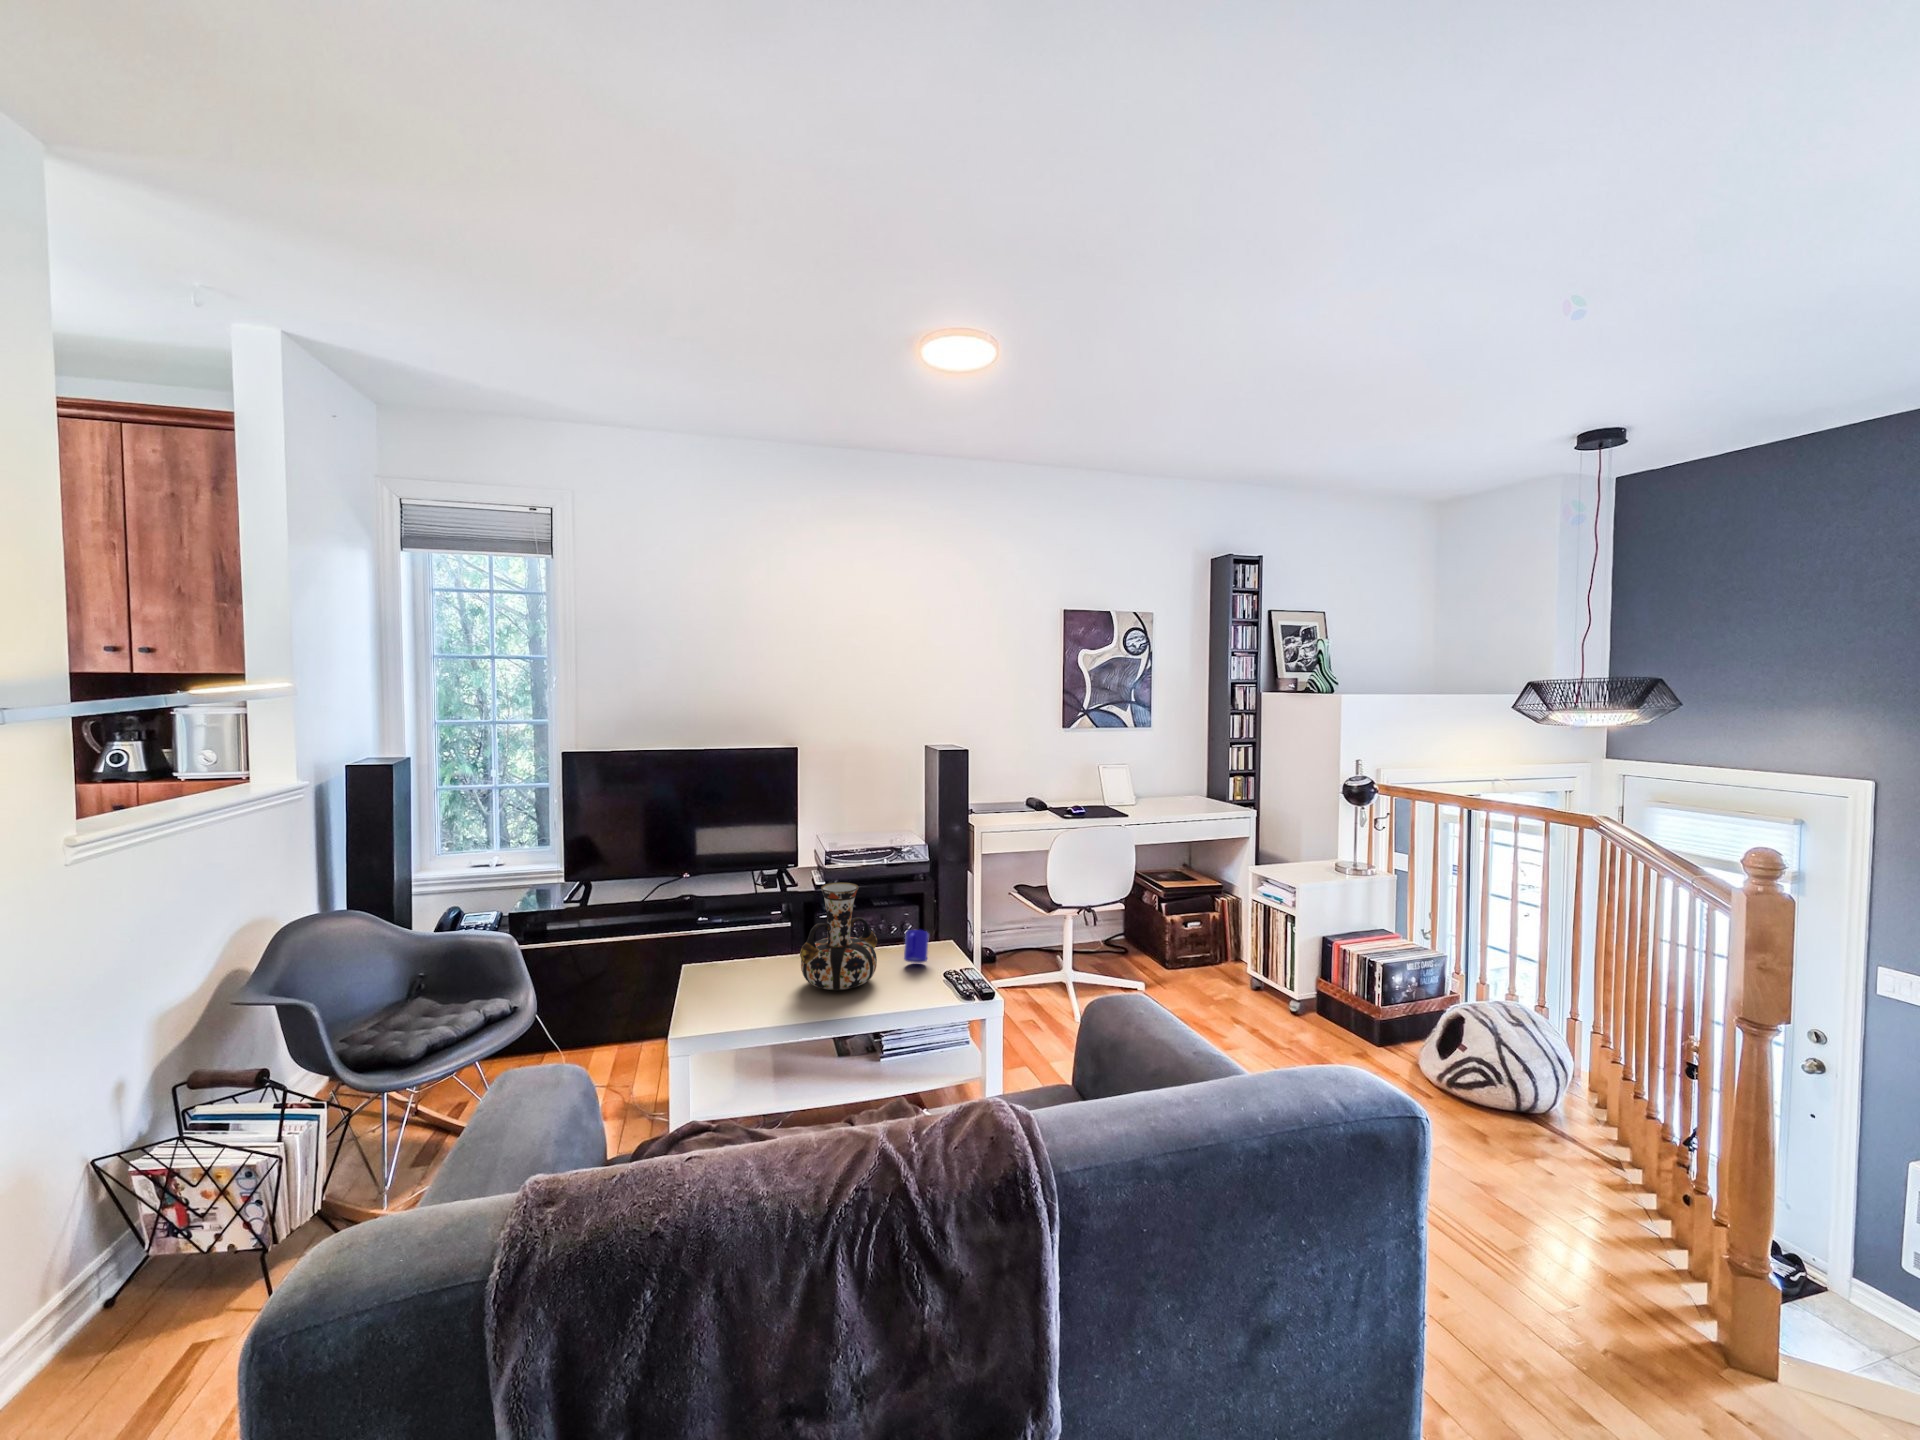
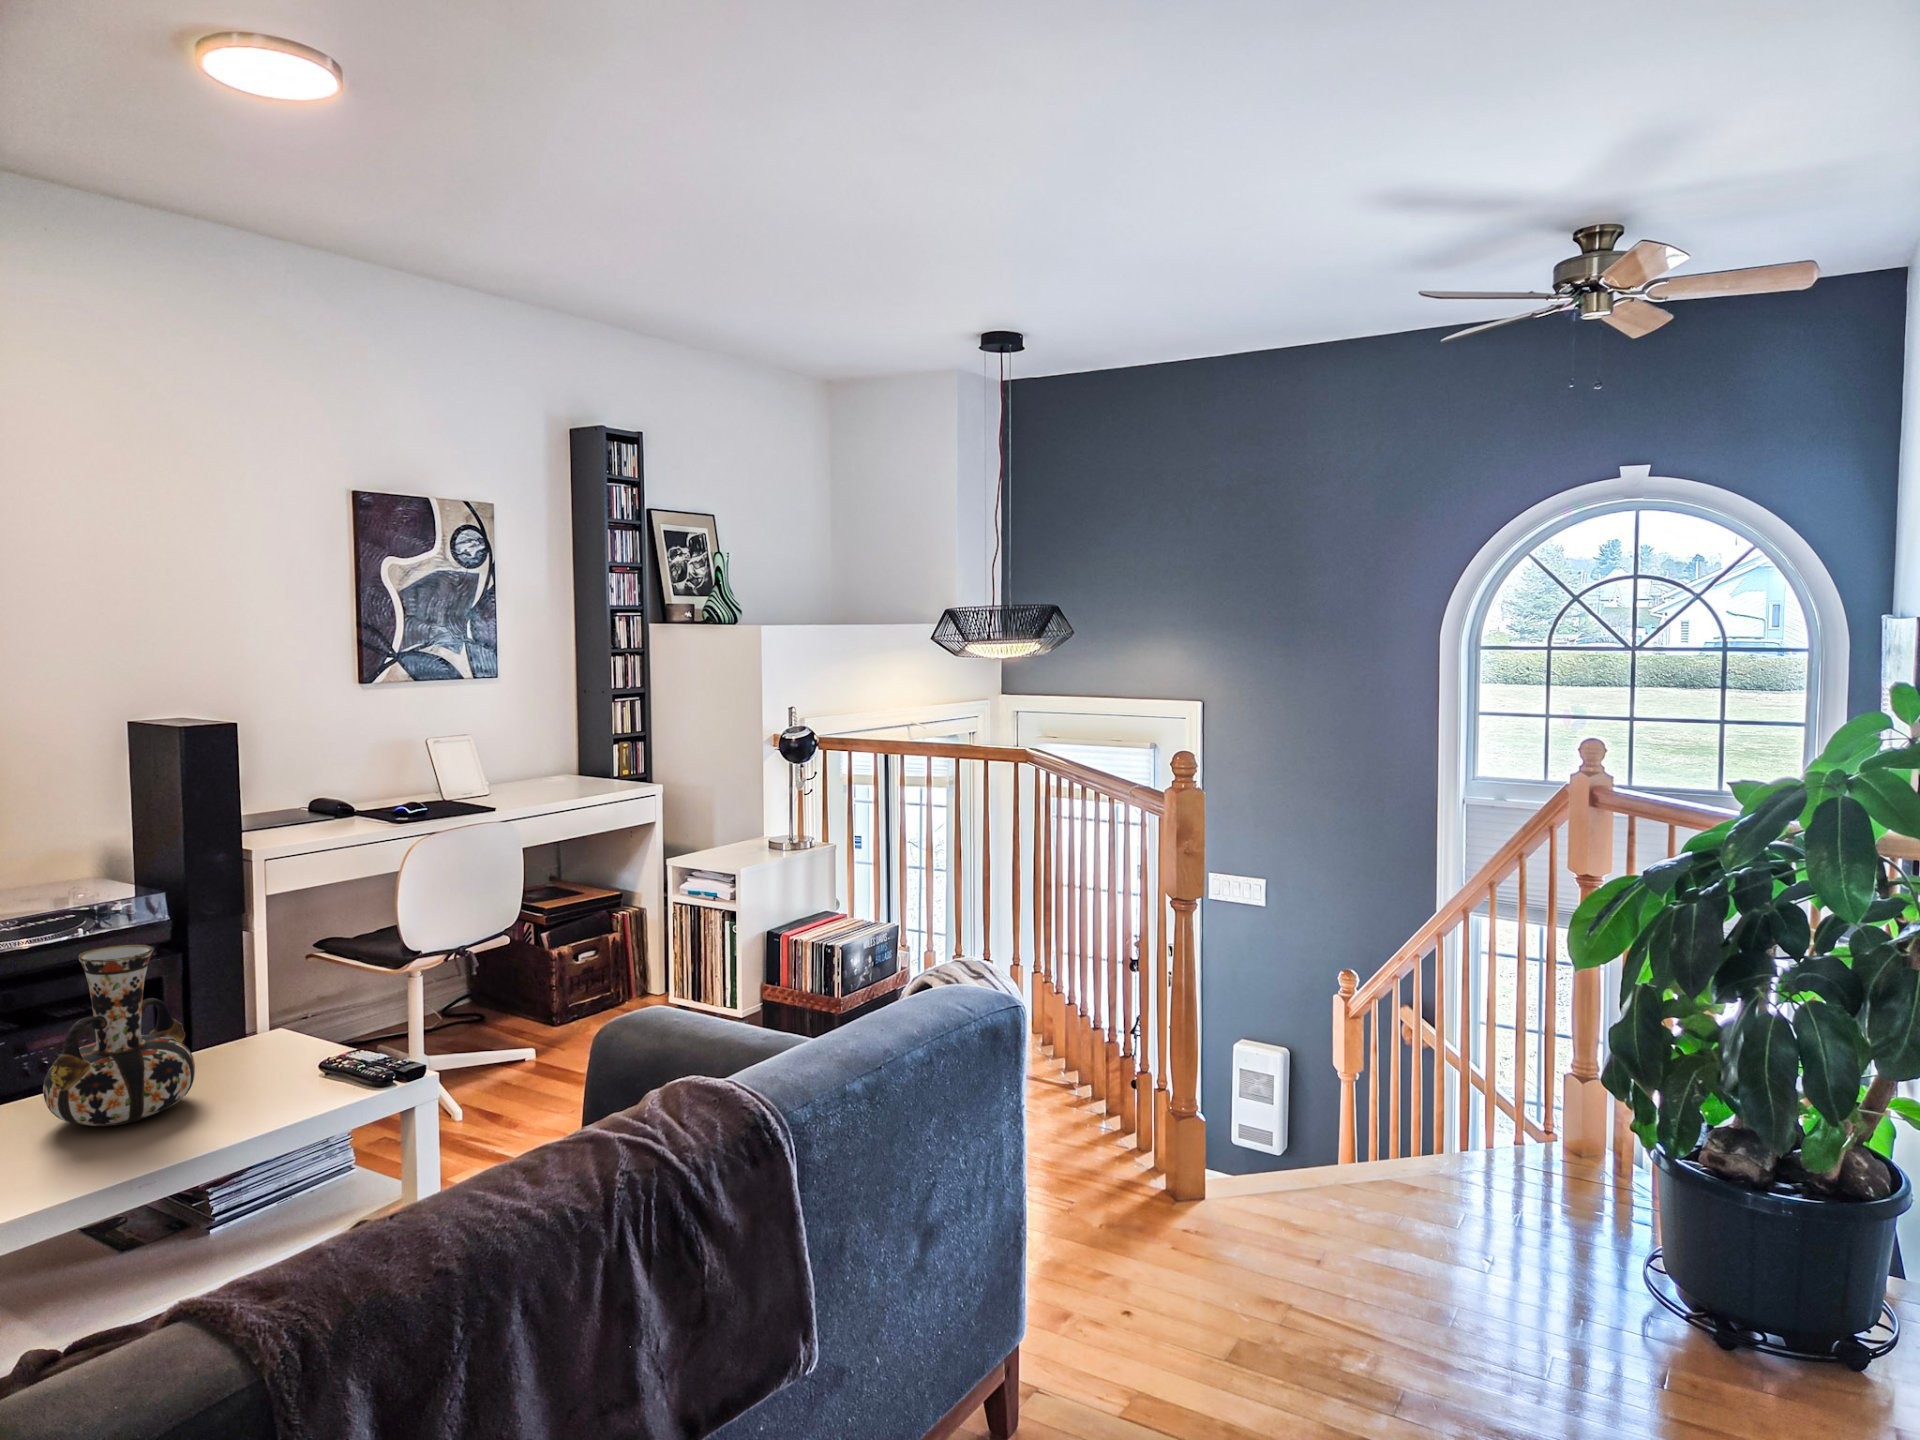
mug: present [904,930,929,963] -> none [221,1005,267,1060]

